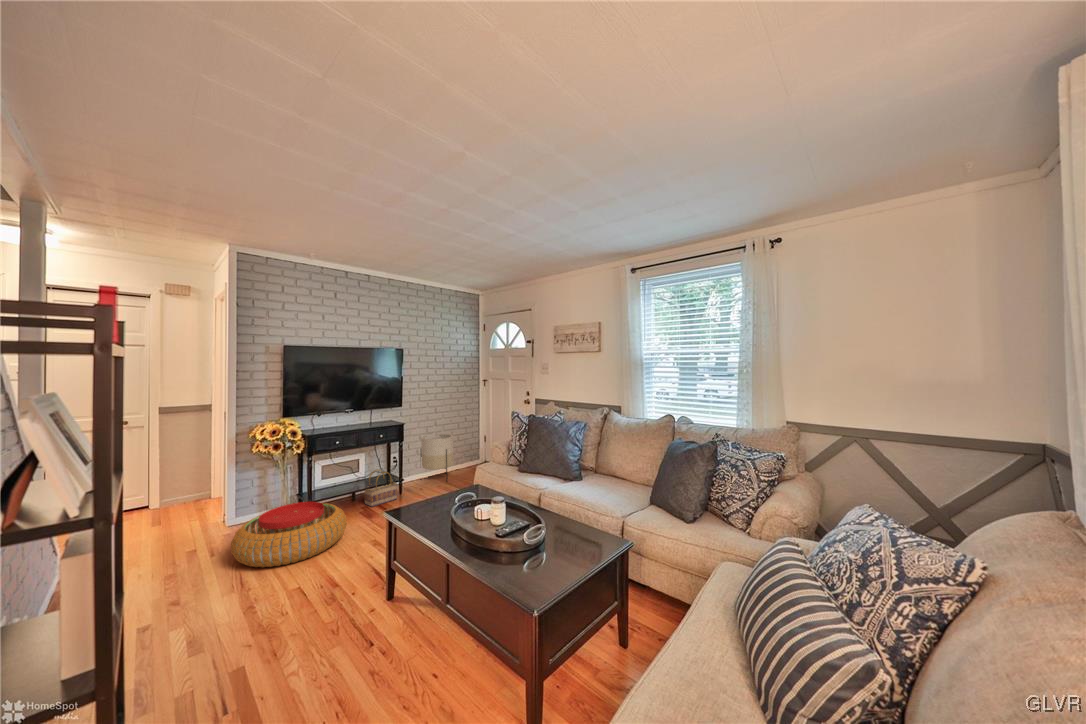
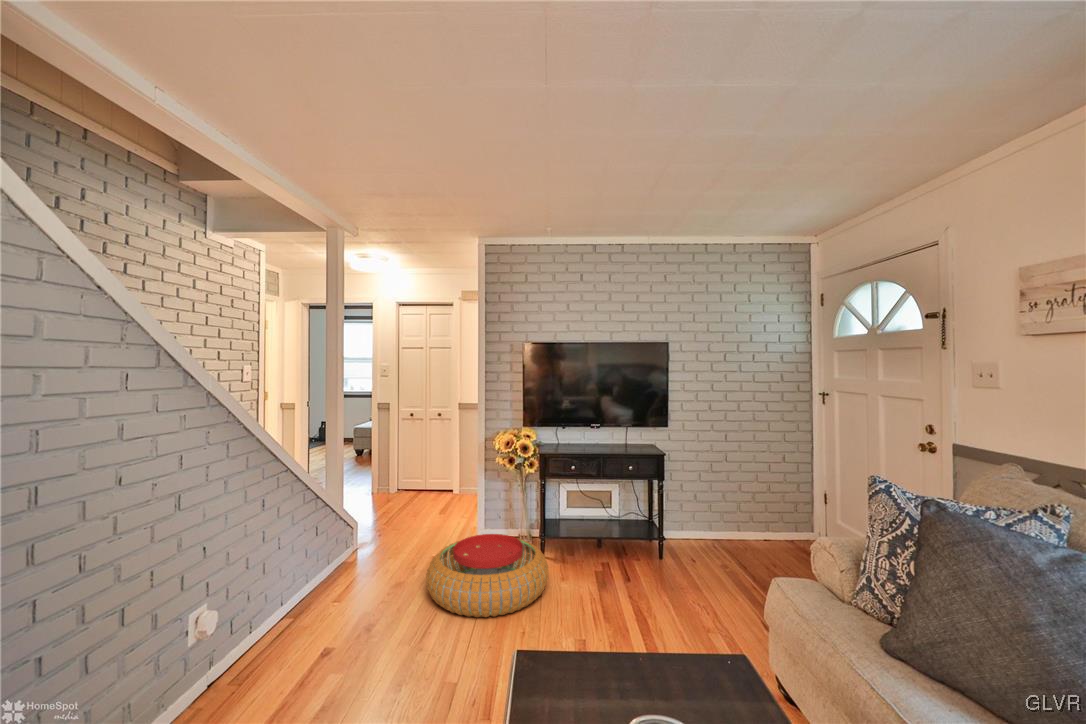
planter: present [421,434,454,479] -> none [700,476,755,562]
basket: present [364,470,397,507] -> none [601,514,645,567]

